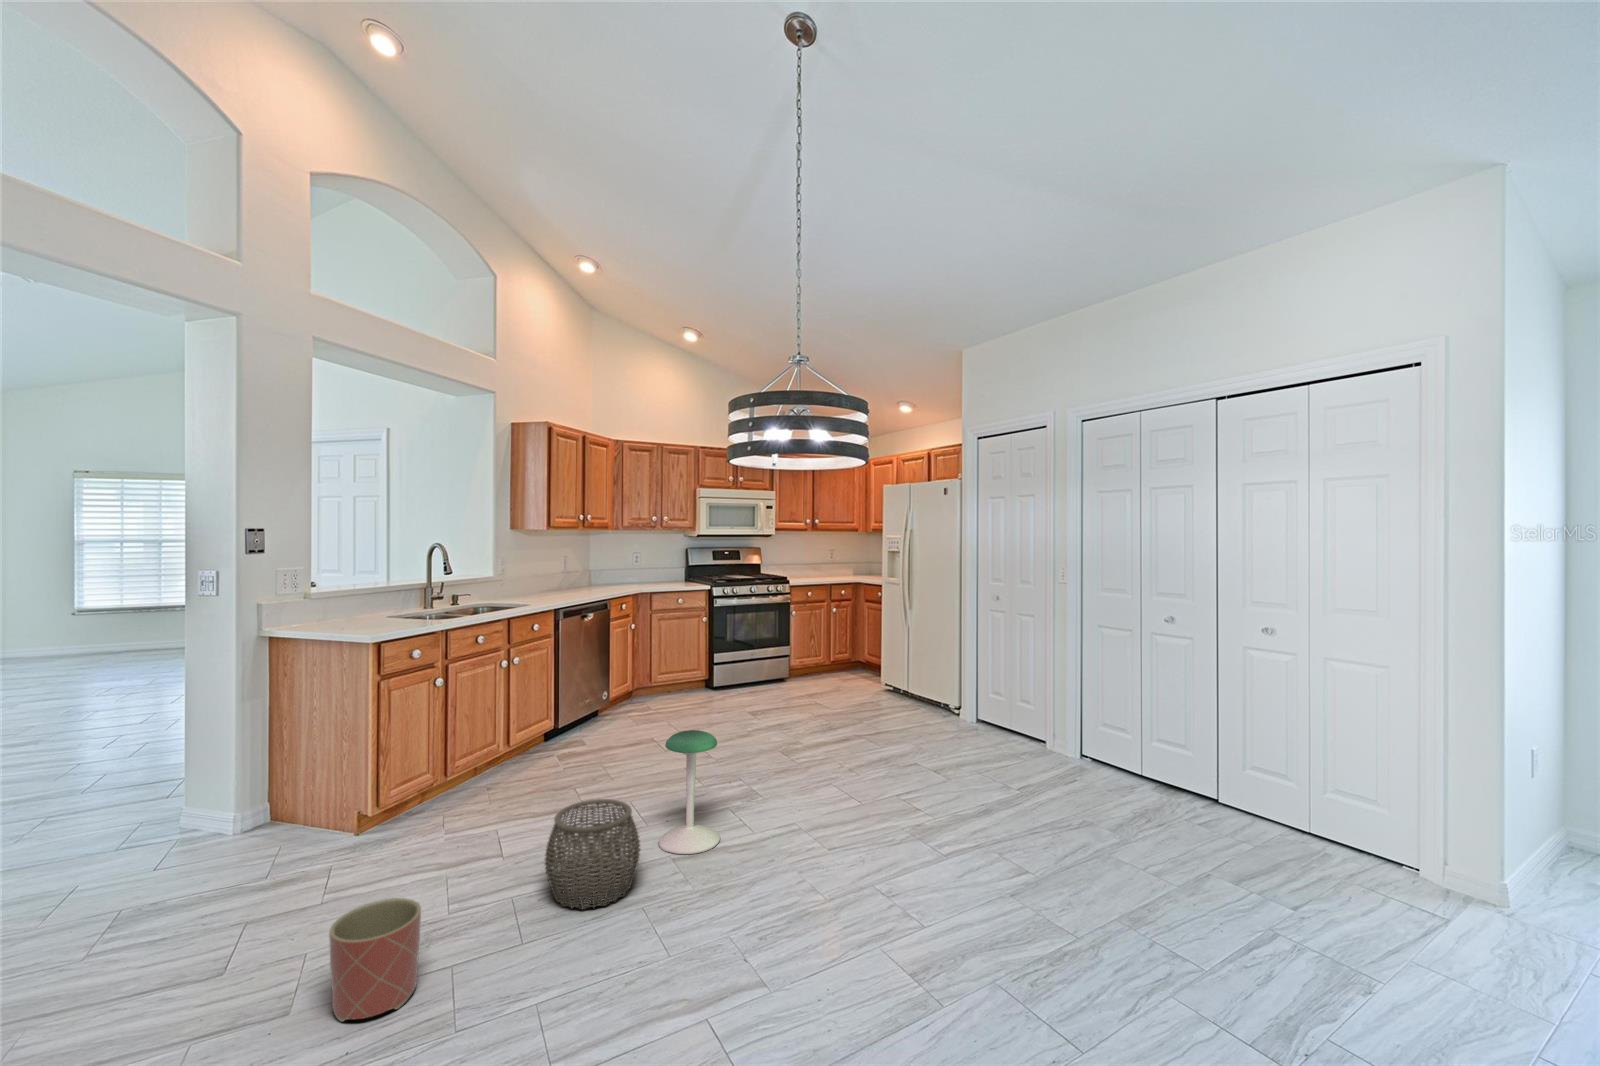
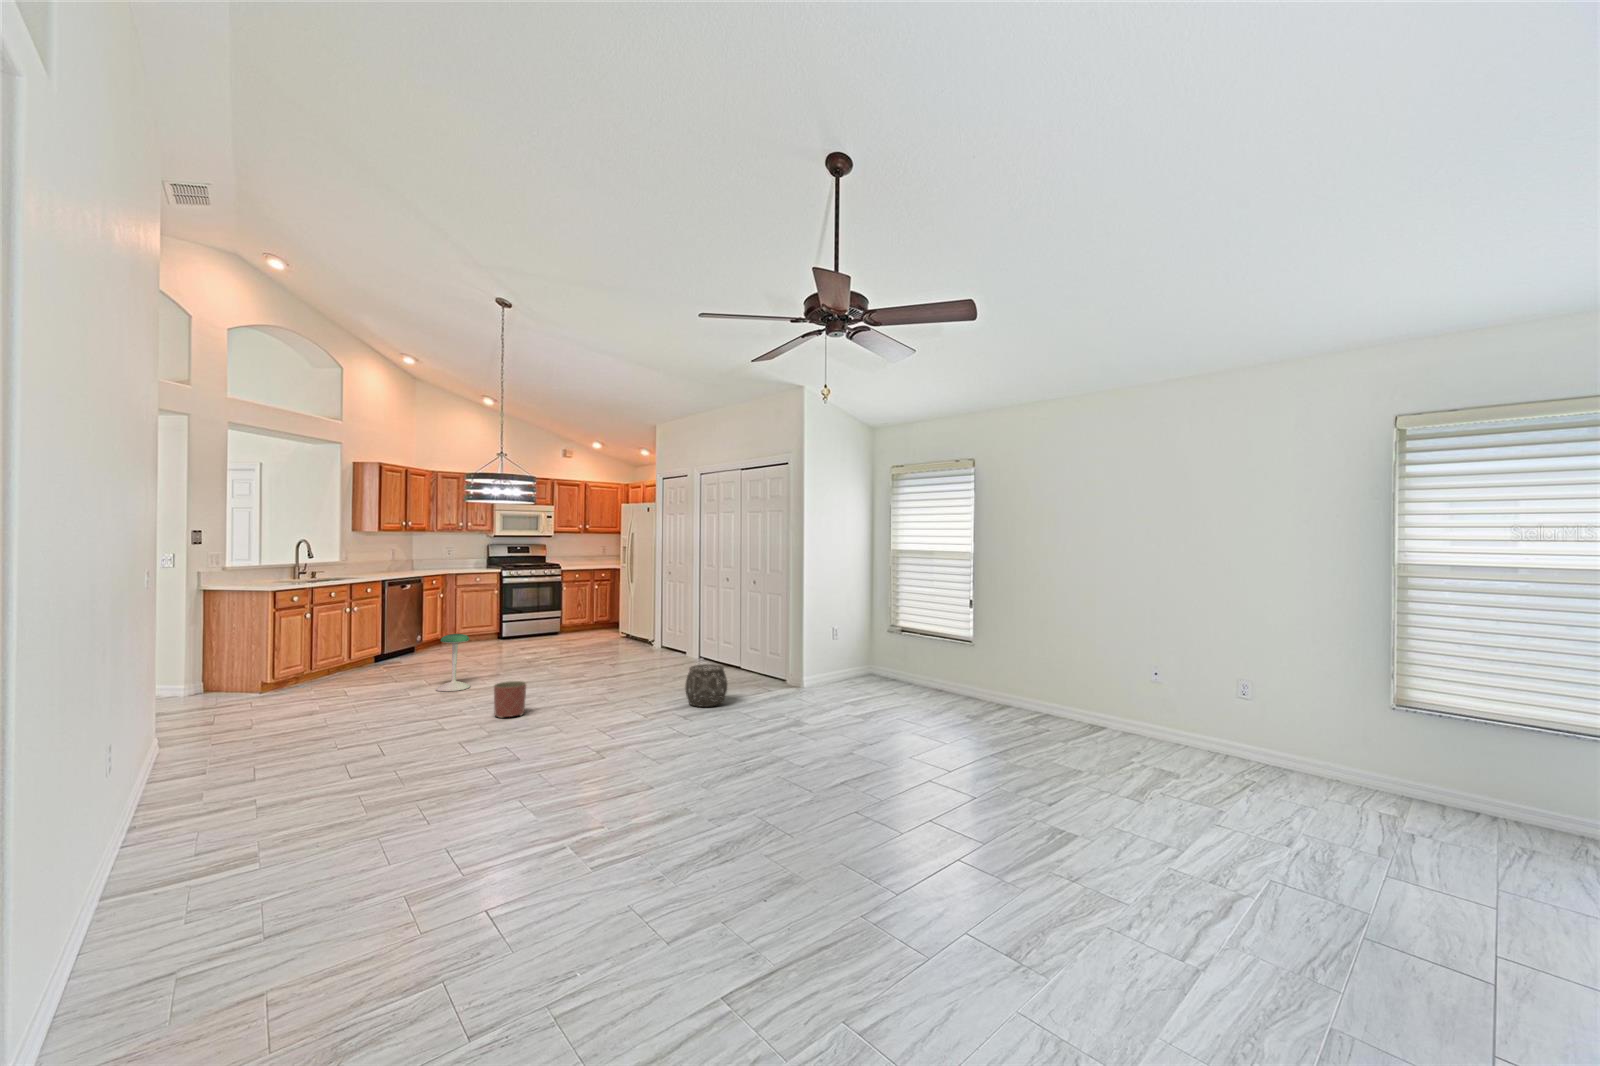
woven basket: present [545,799,640,909] -> present [685,664,727,707]
planter: present [329,898,421,1022] -> present [494,681,526,718]

